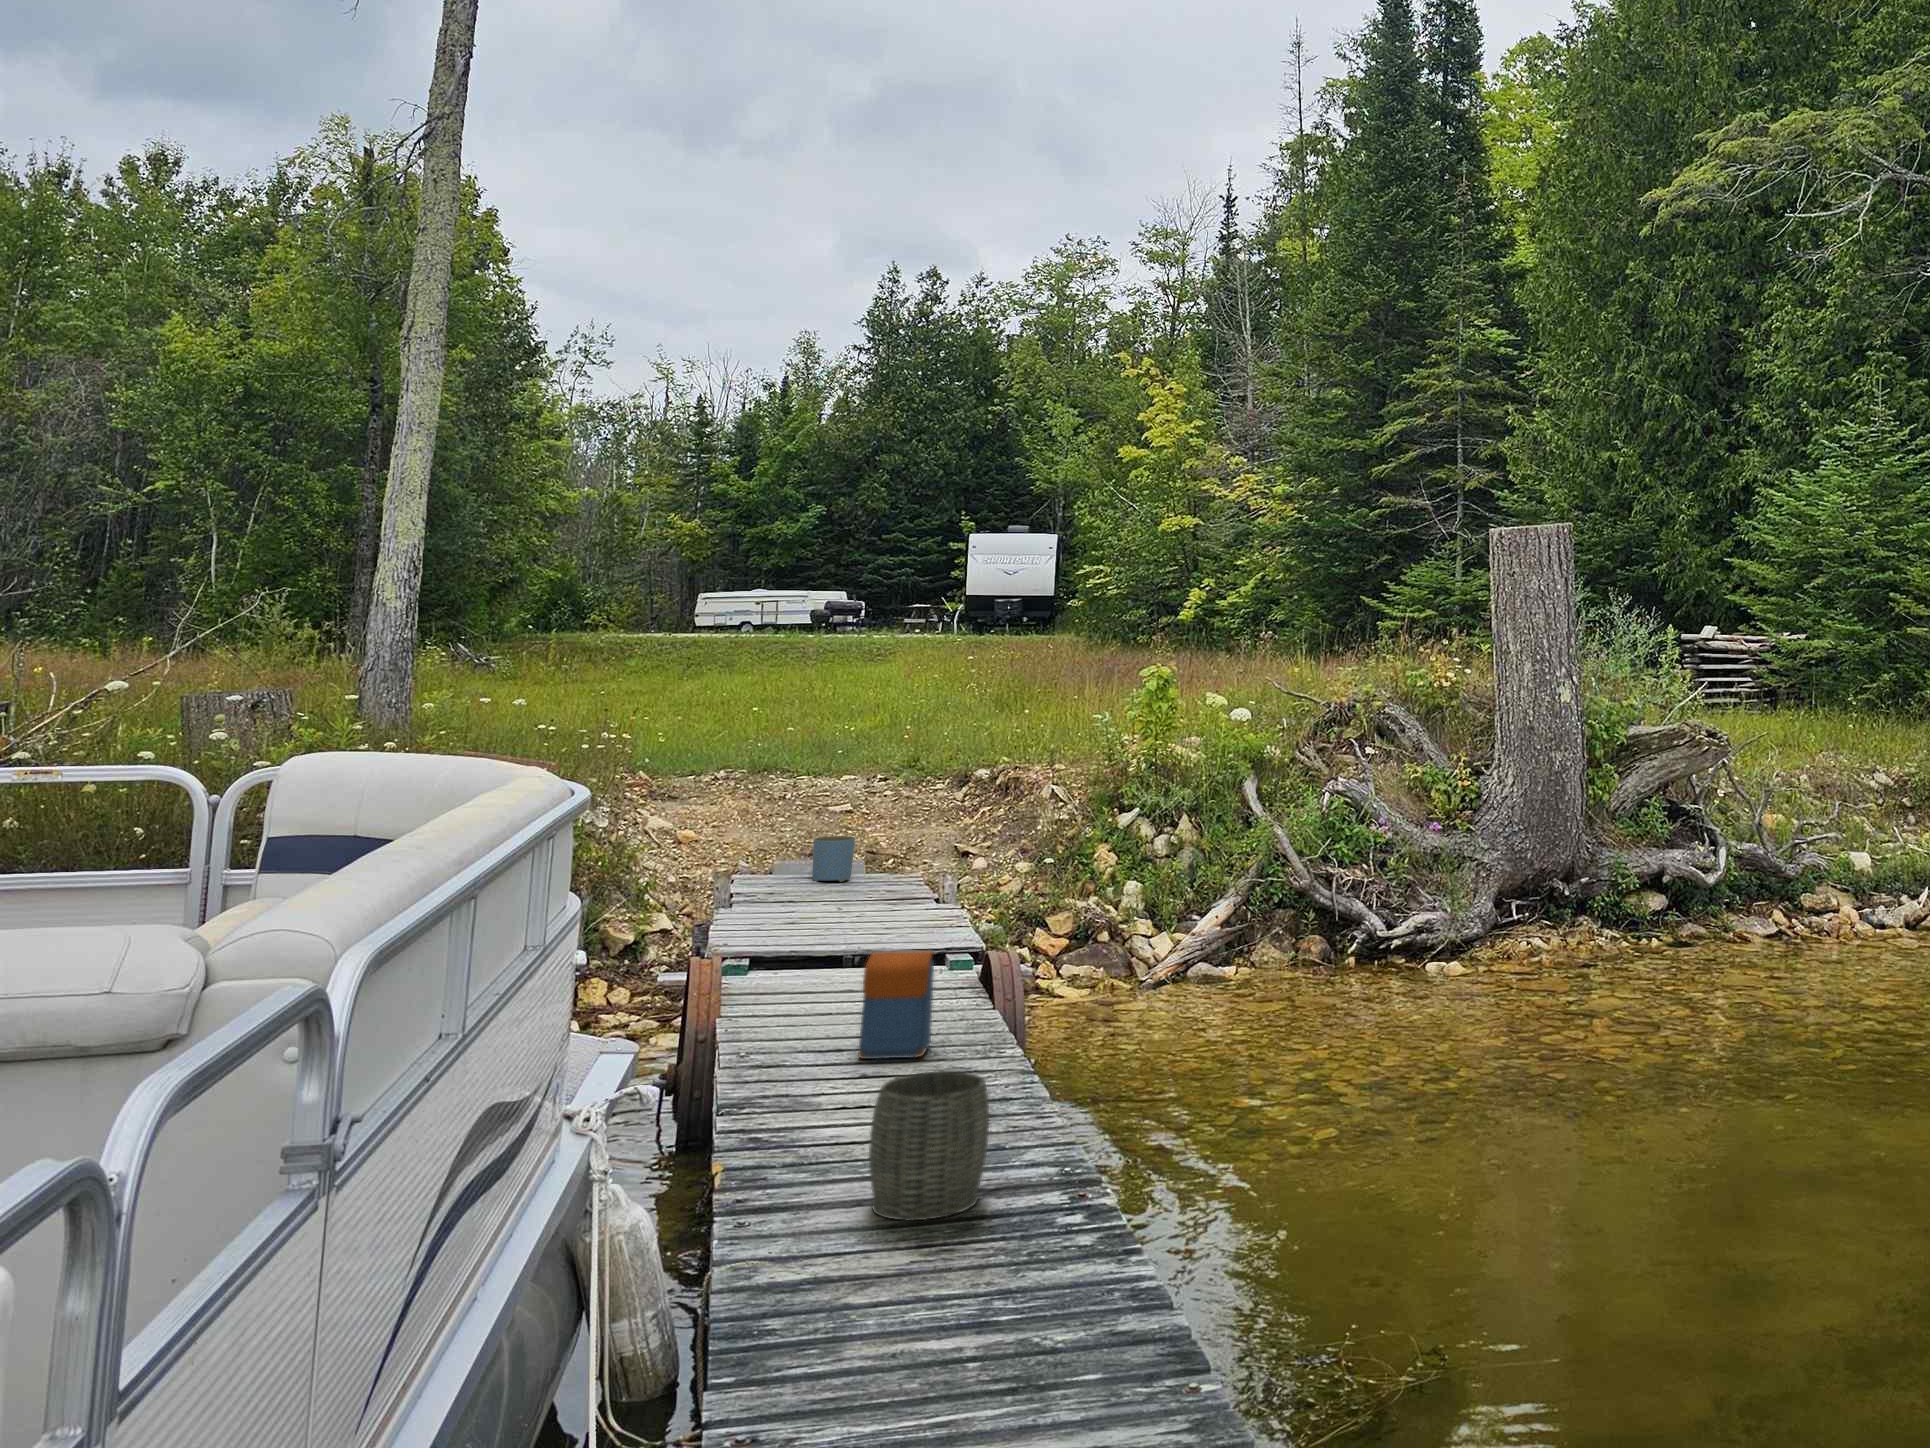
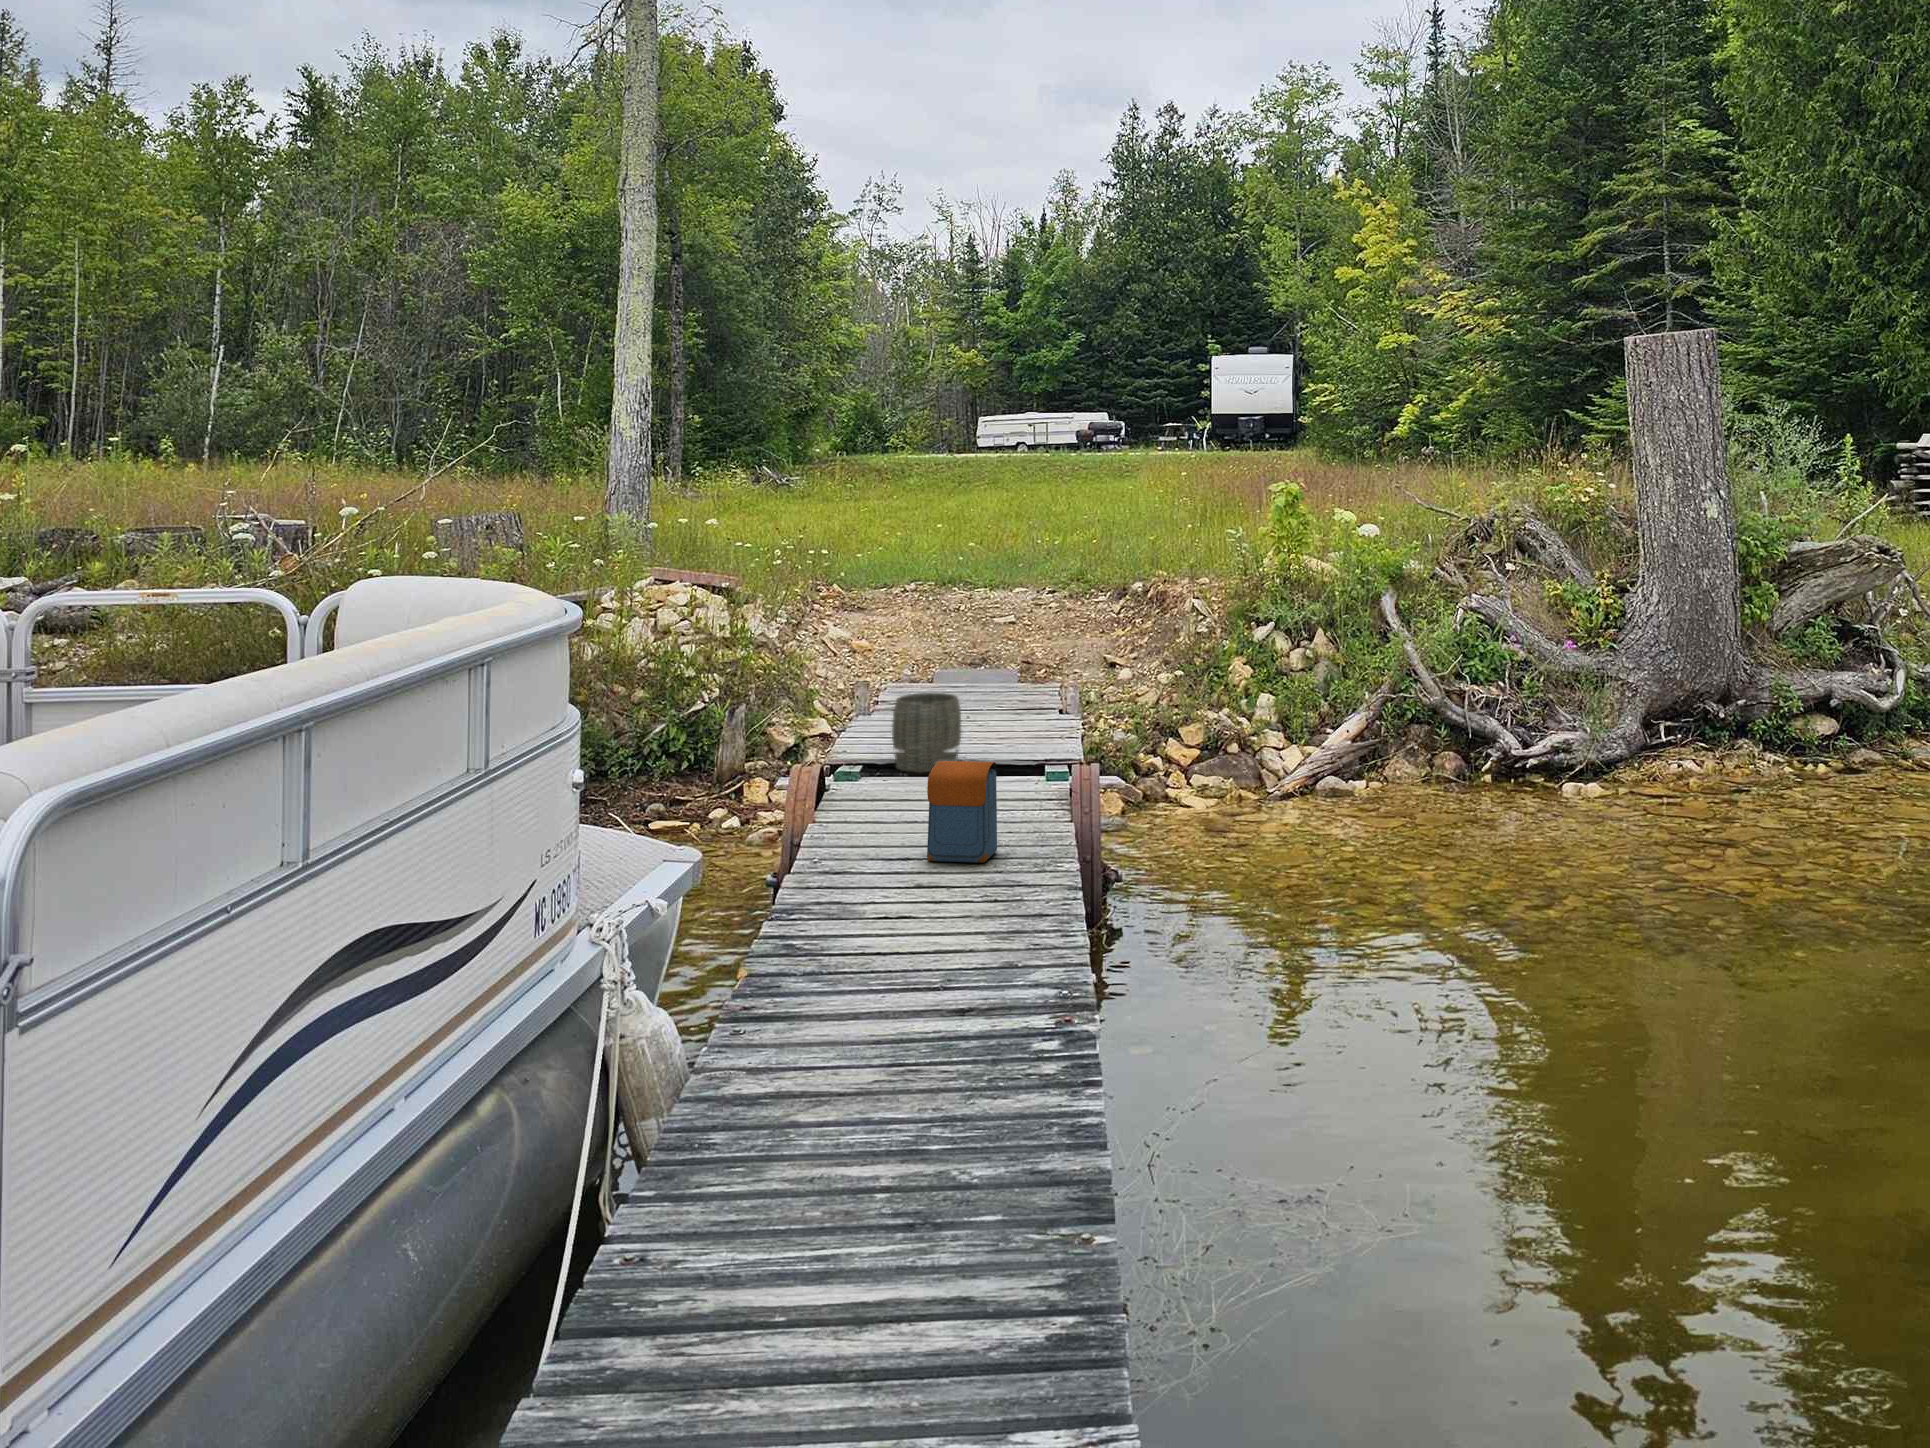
planter: present [812,836,855,882] -> none [974,638,1011,681]
woven basket: present [869,1071,989,1220] -> present [892,693,961,772]

